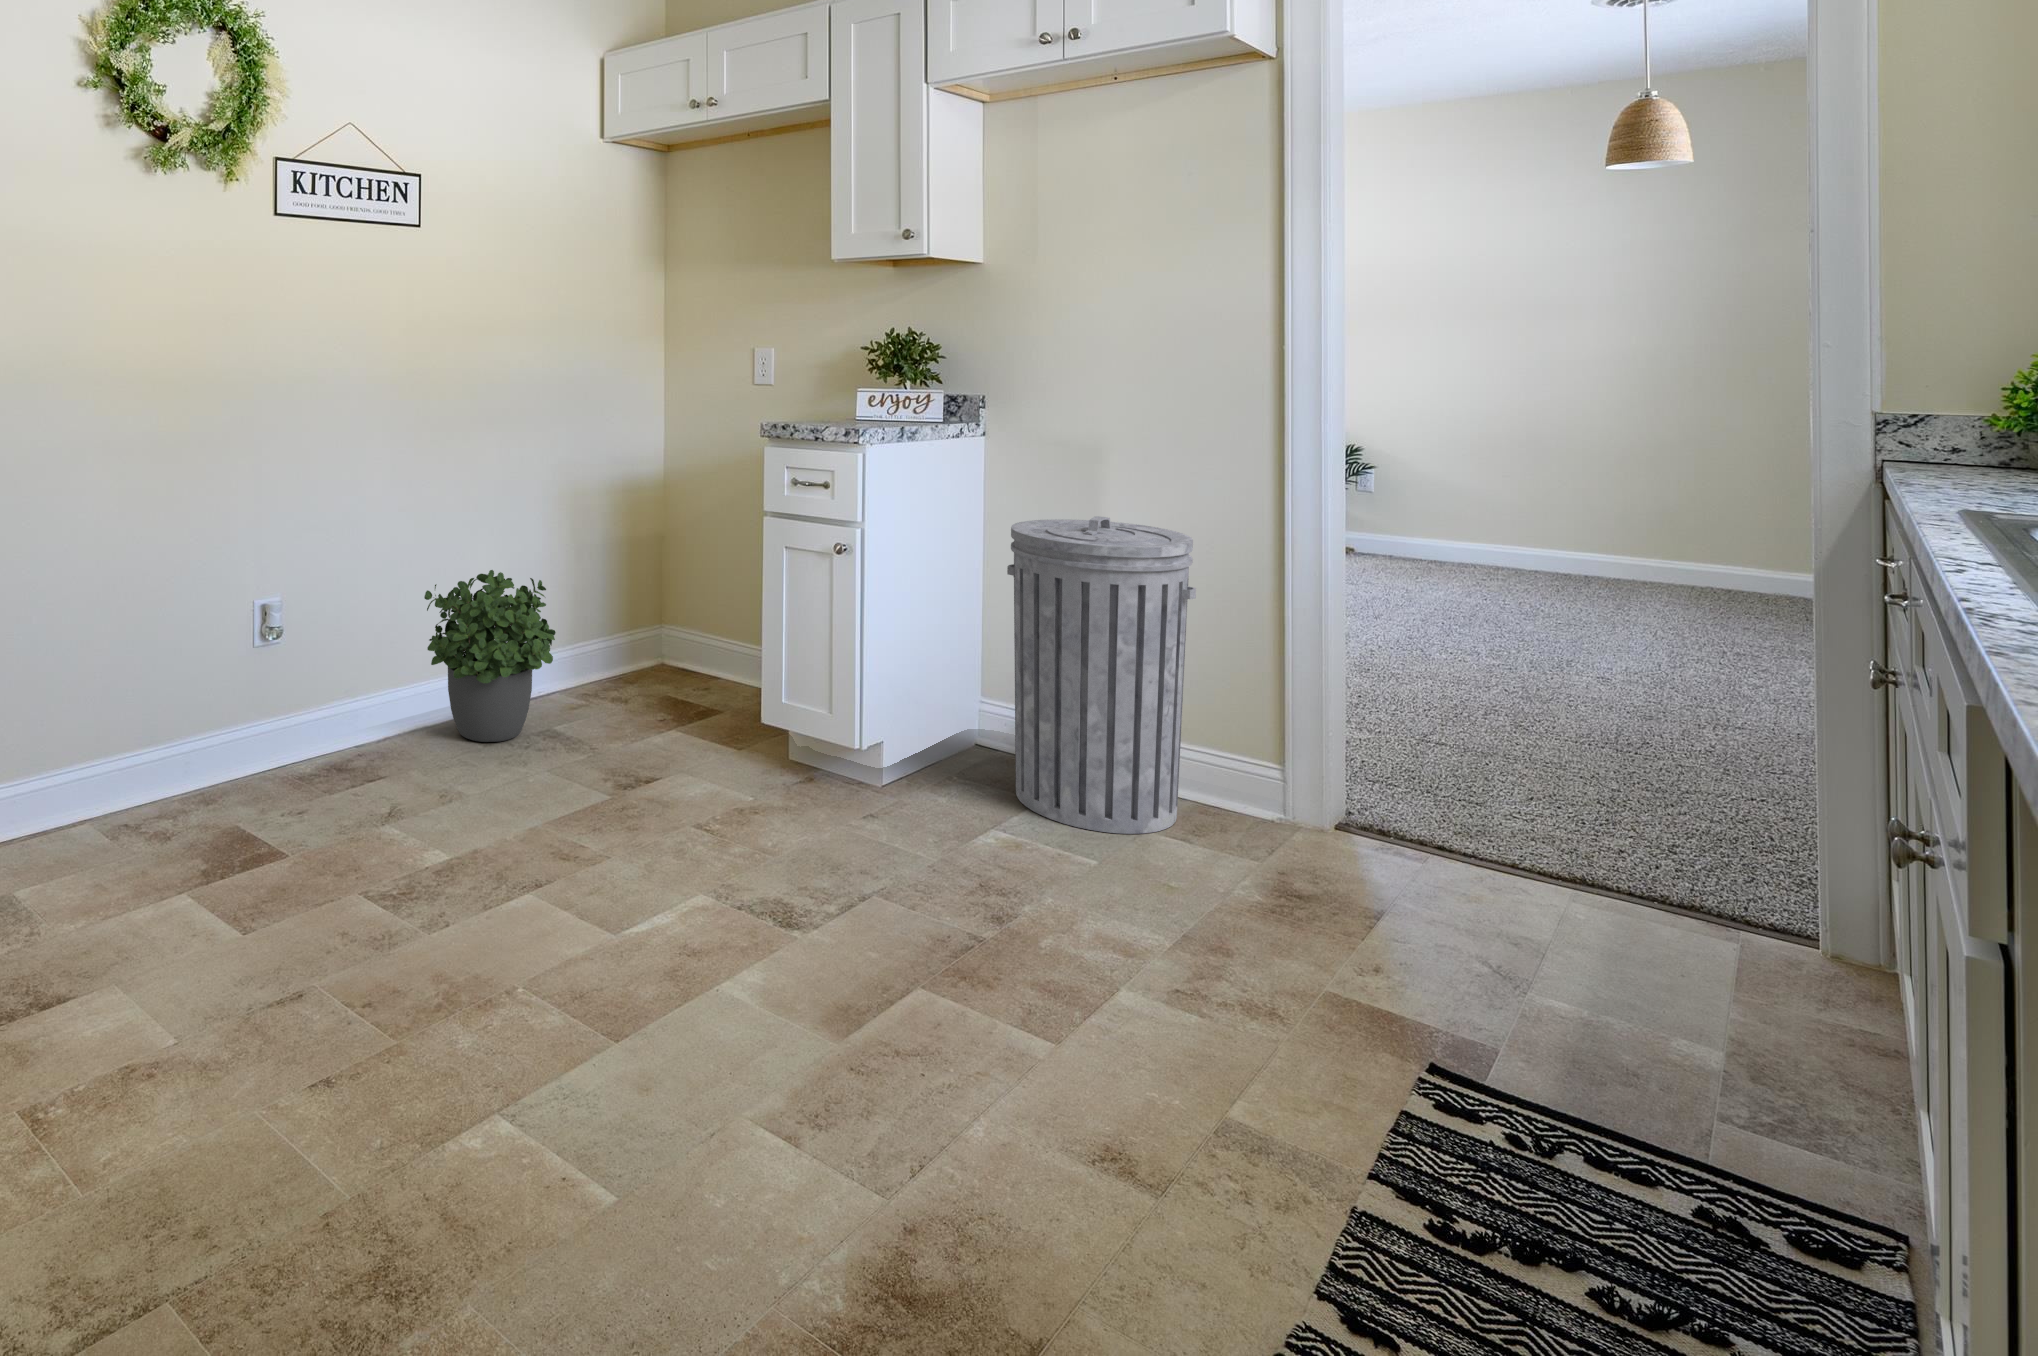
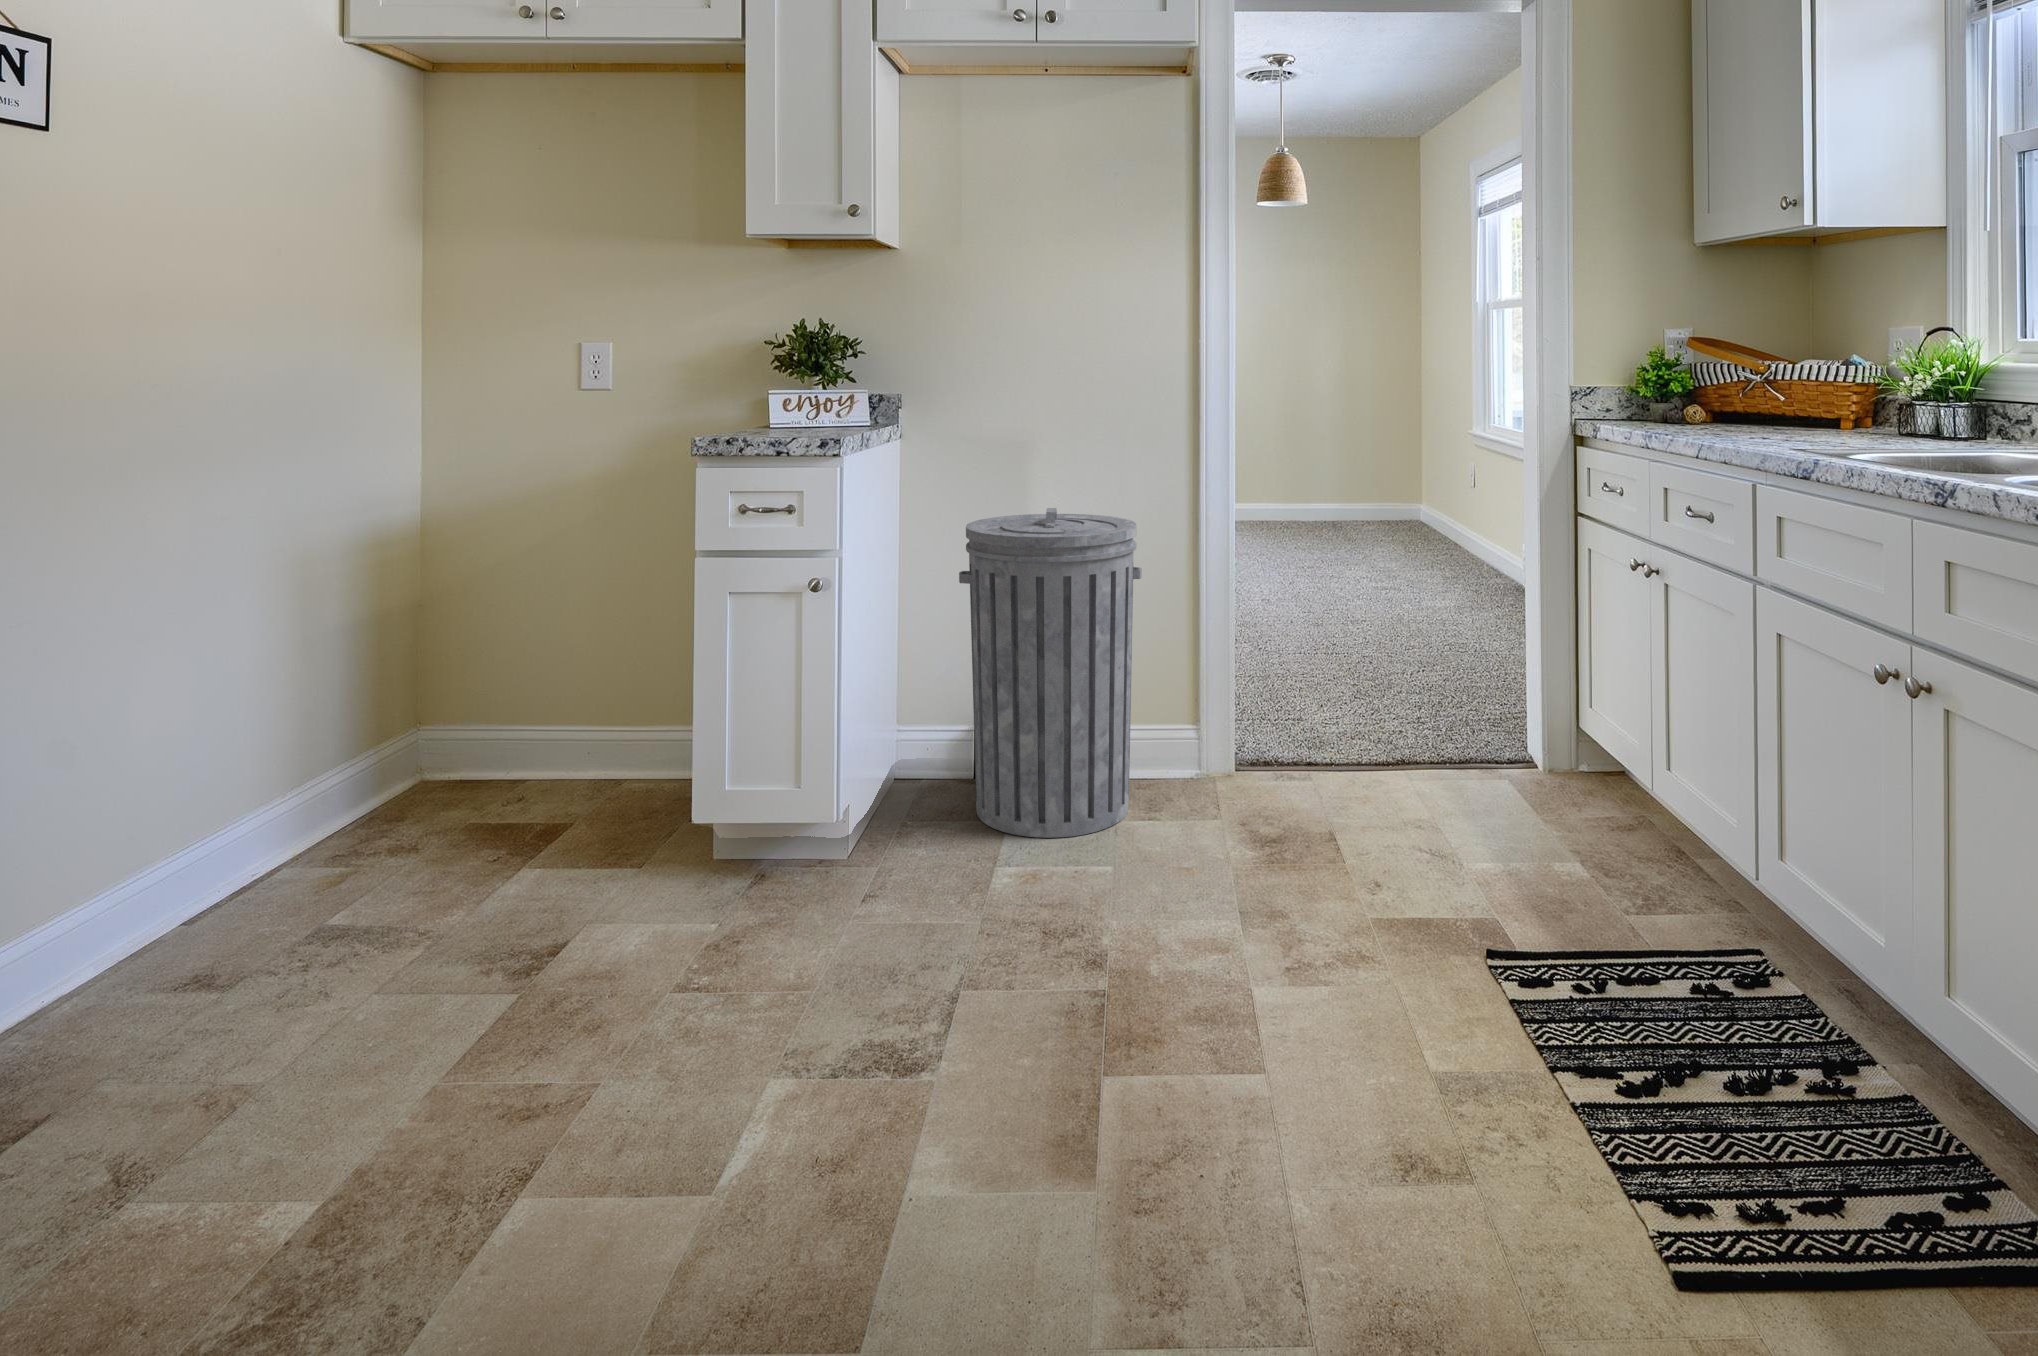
potted plant: present [424,570,556,742] -> none [88,701,372,997]

